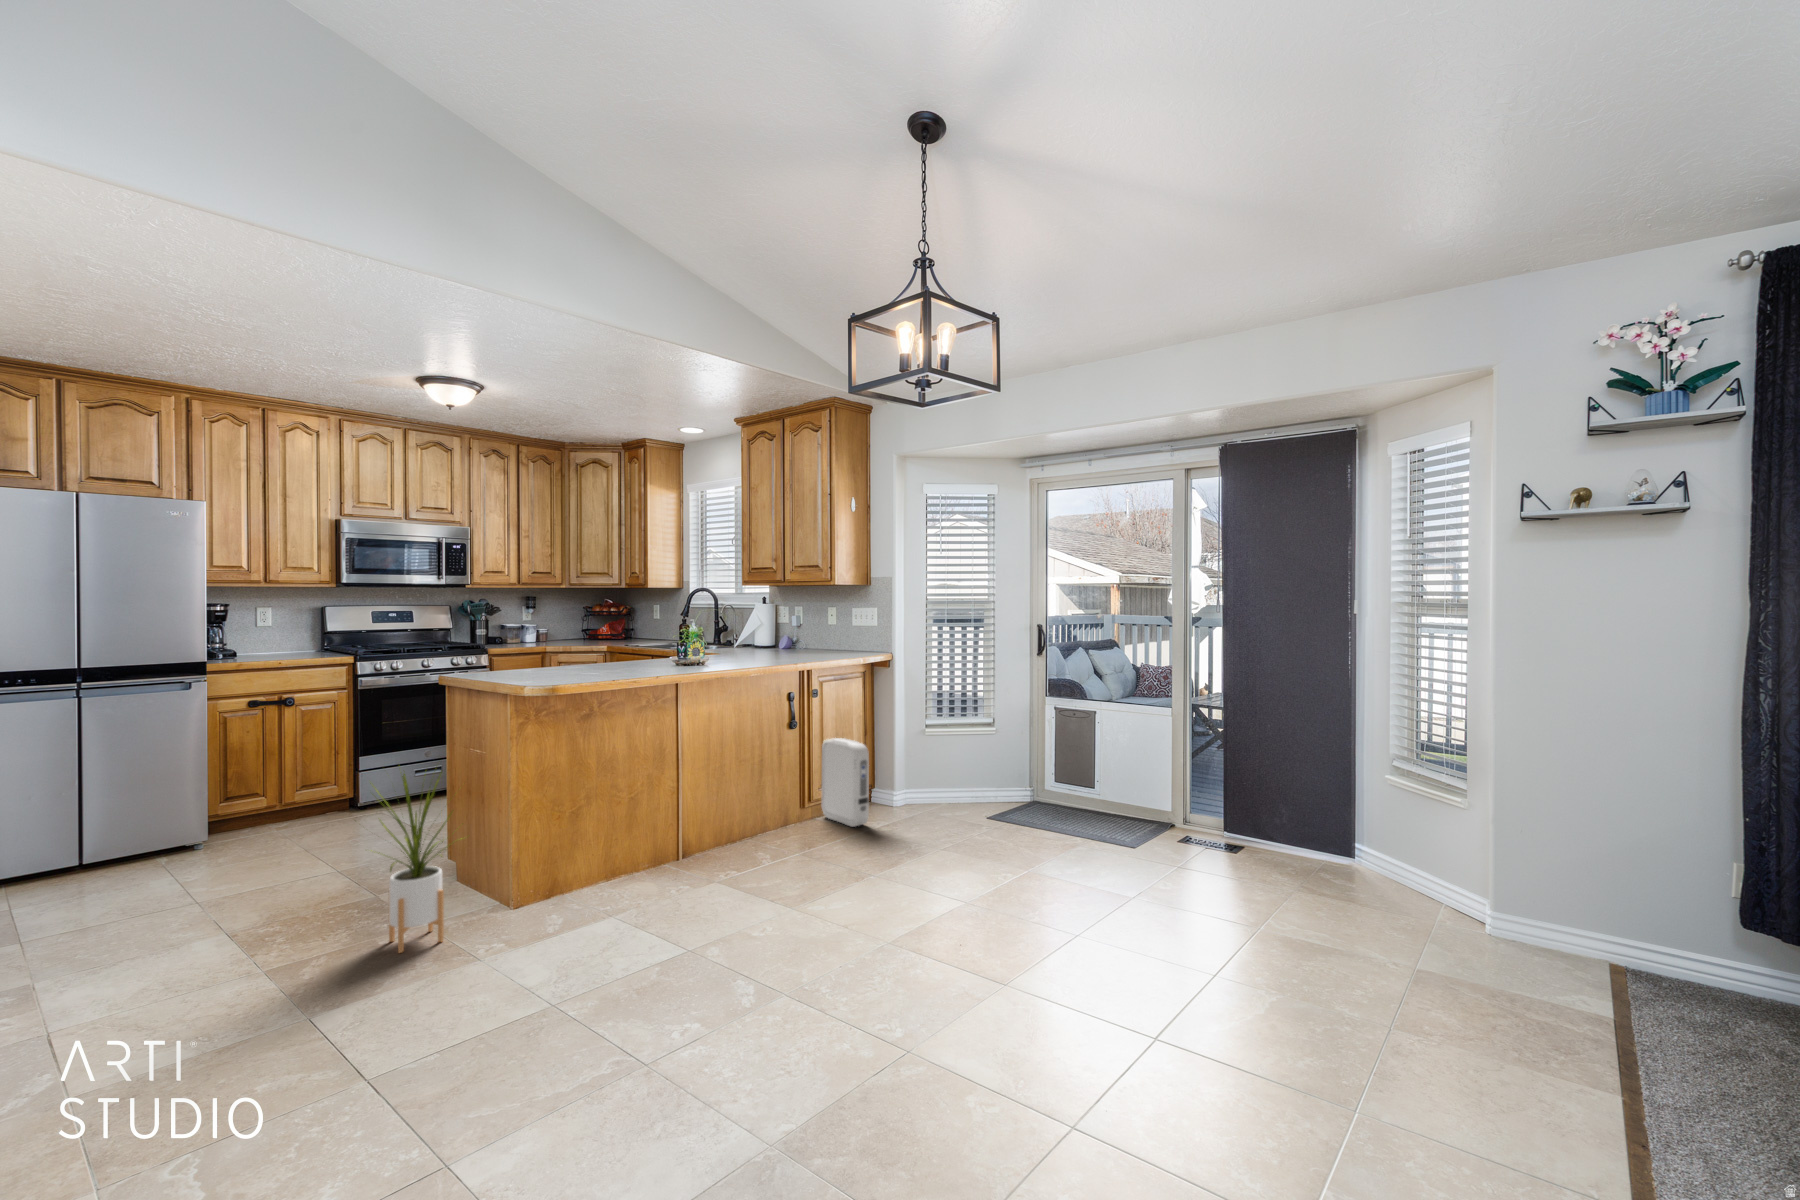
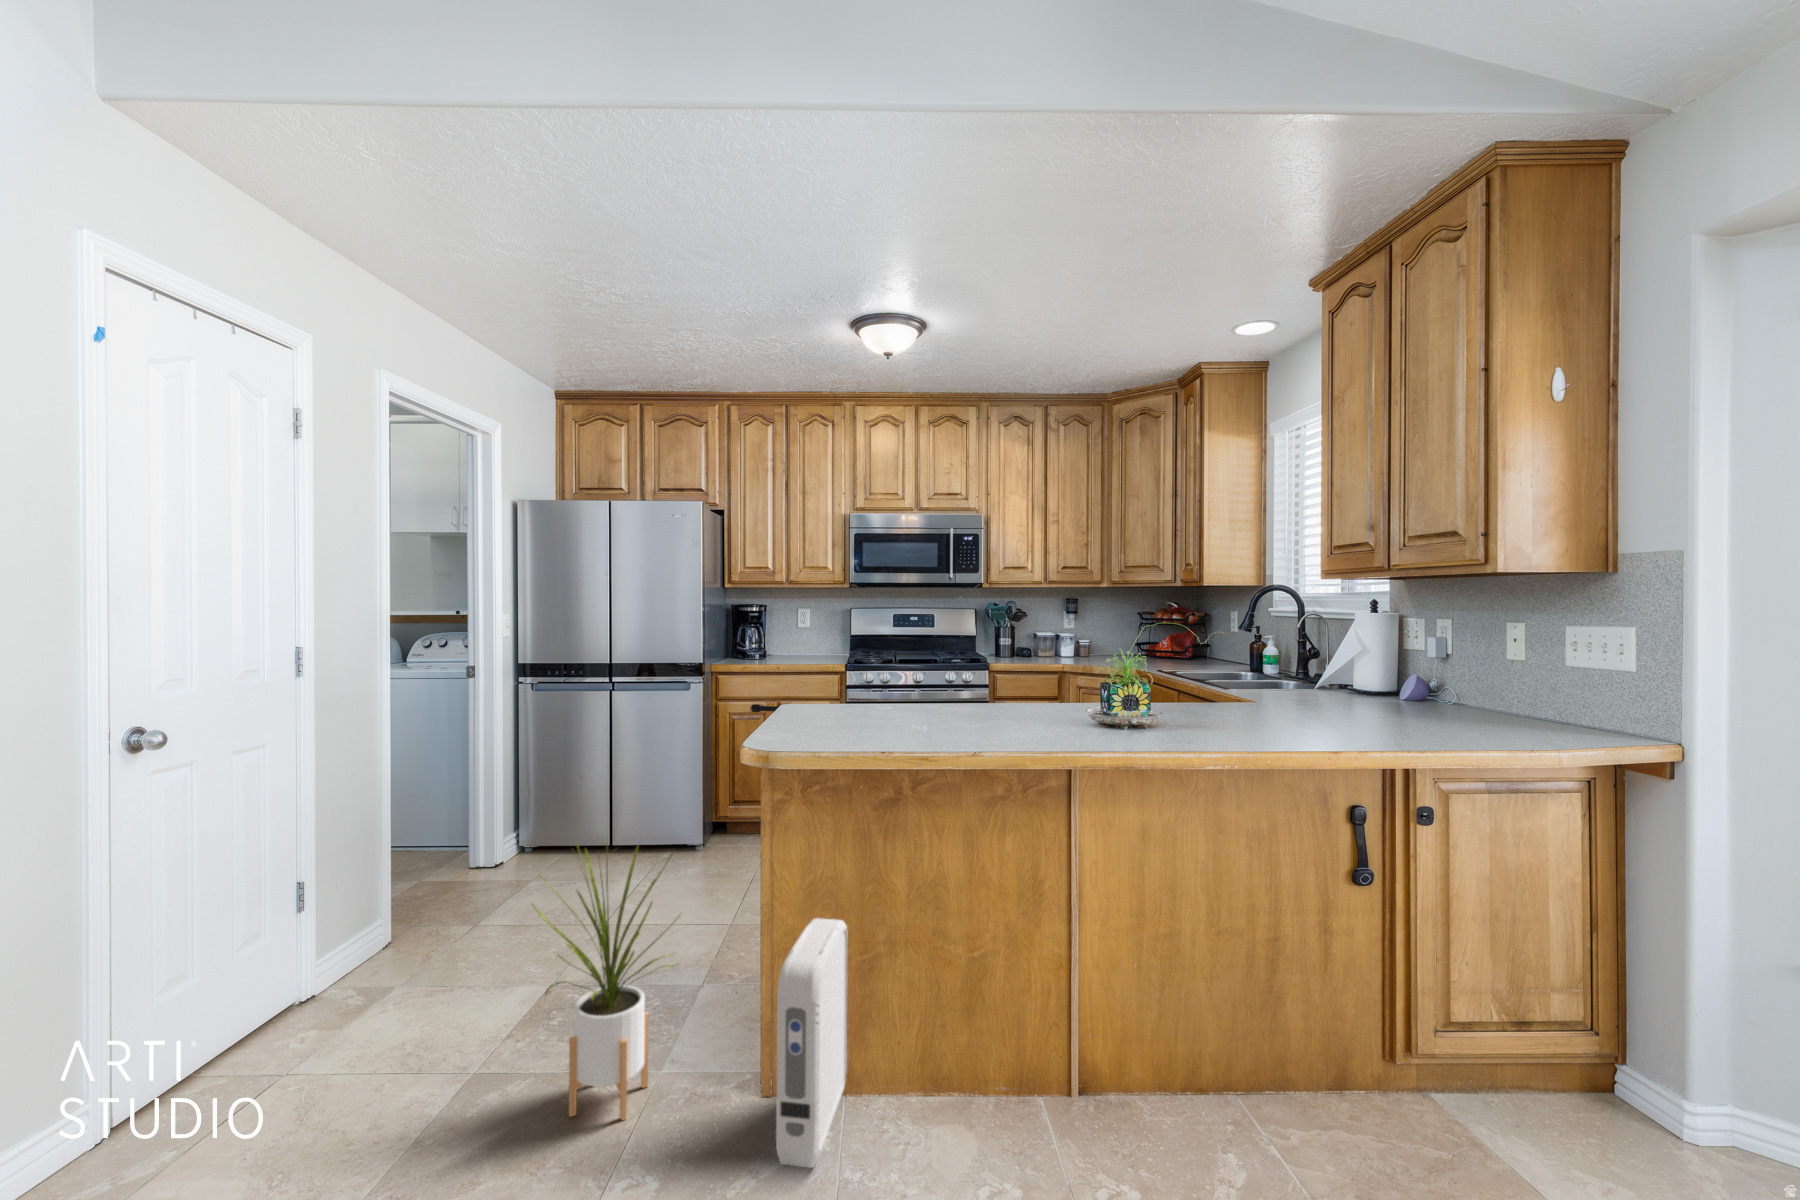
air purifier: present [822,738,869,827] -> present [776,918,848,1168]

